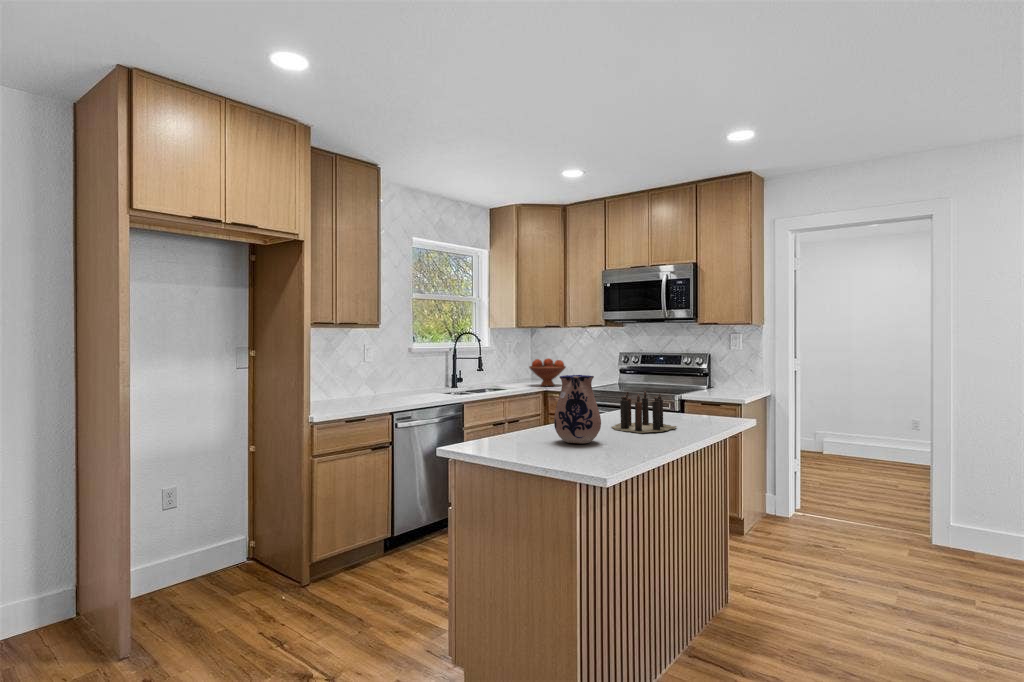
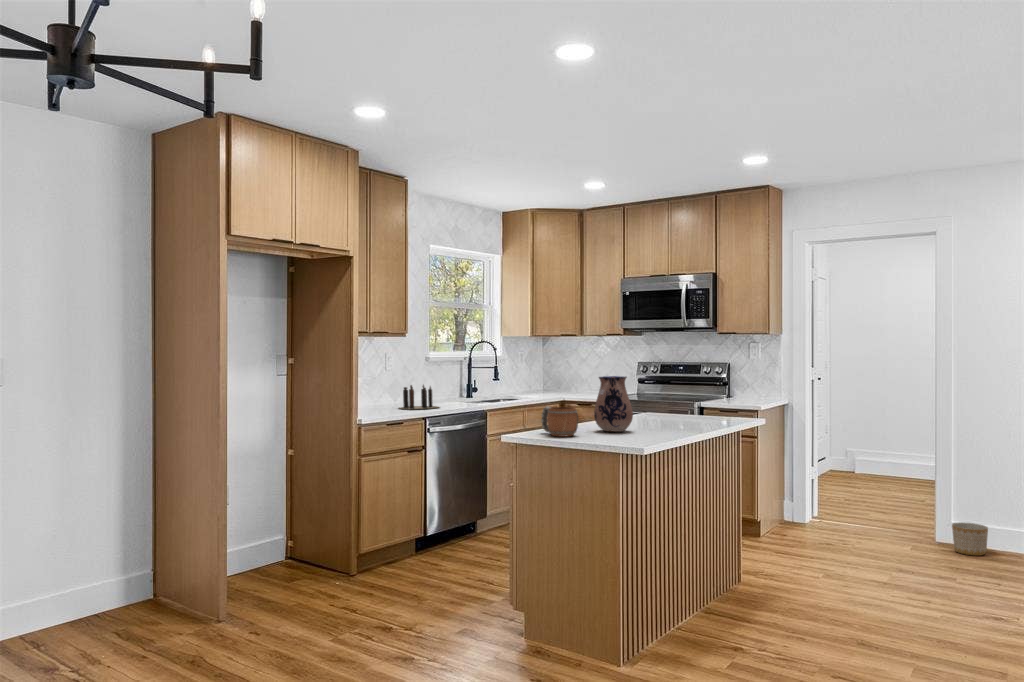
fruit bowl: present [529,358,566,386] -> none [546,368,583,396]
candle: present [612,391,677,433] -> present [399,385,438,410]
mug: none [488,413,531,453] -> present [541,406,578,437]
planter: none [953,526,996,564] -> present [952,522,988,556]

